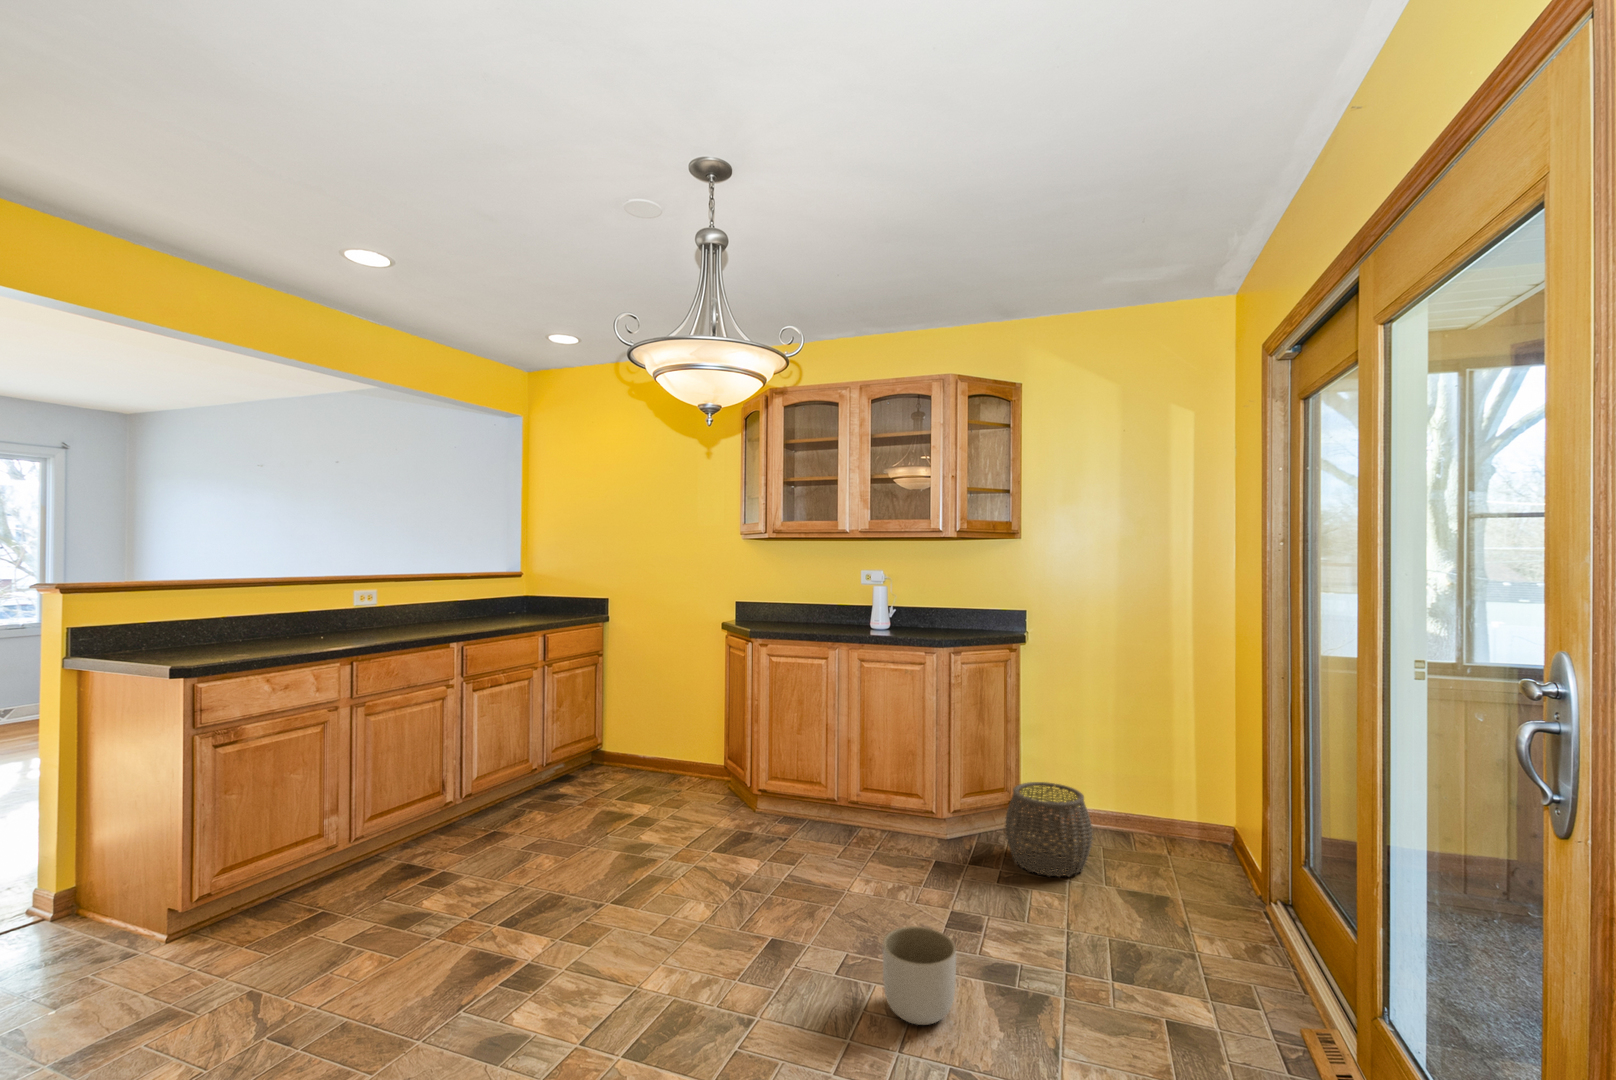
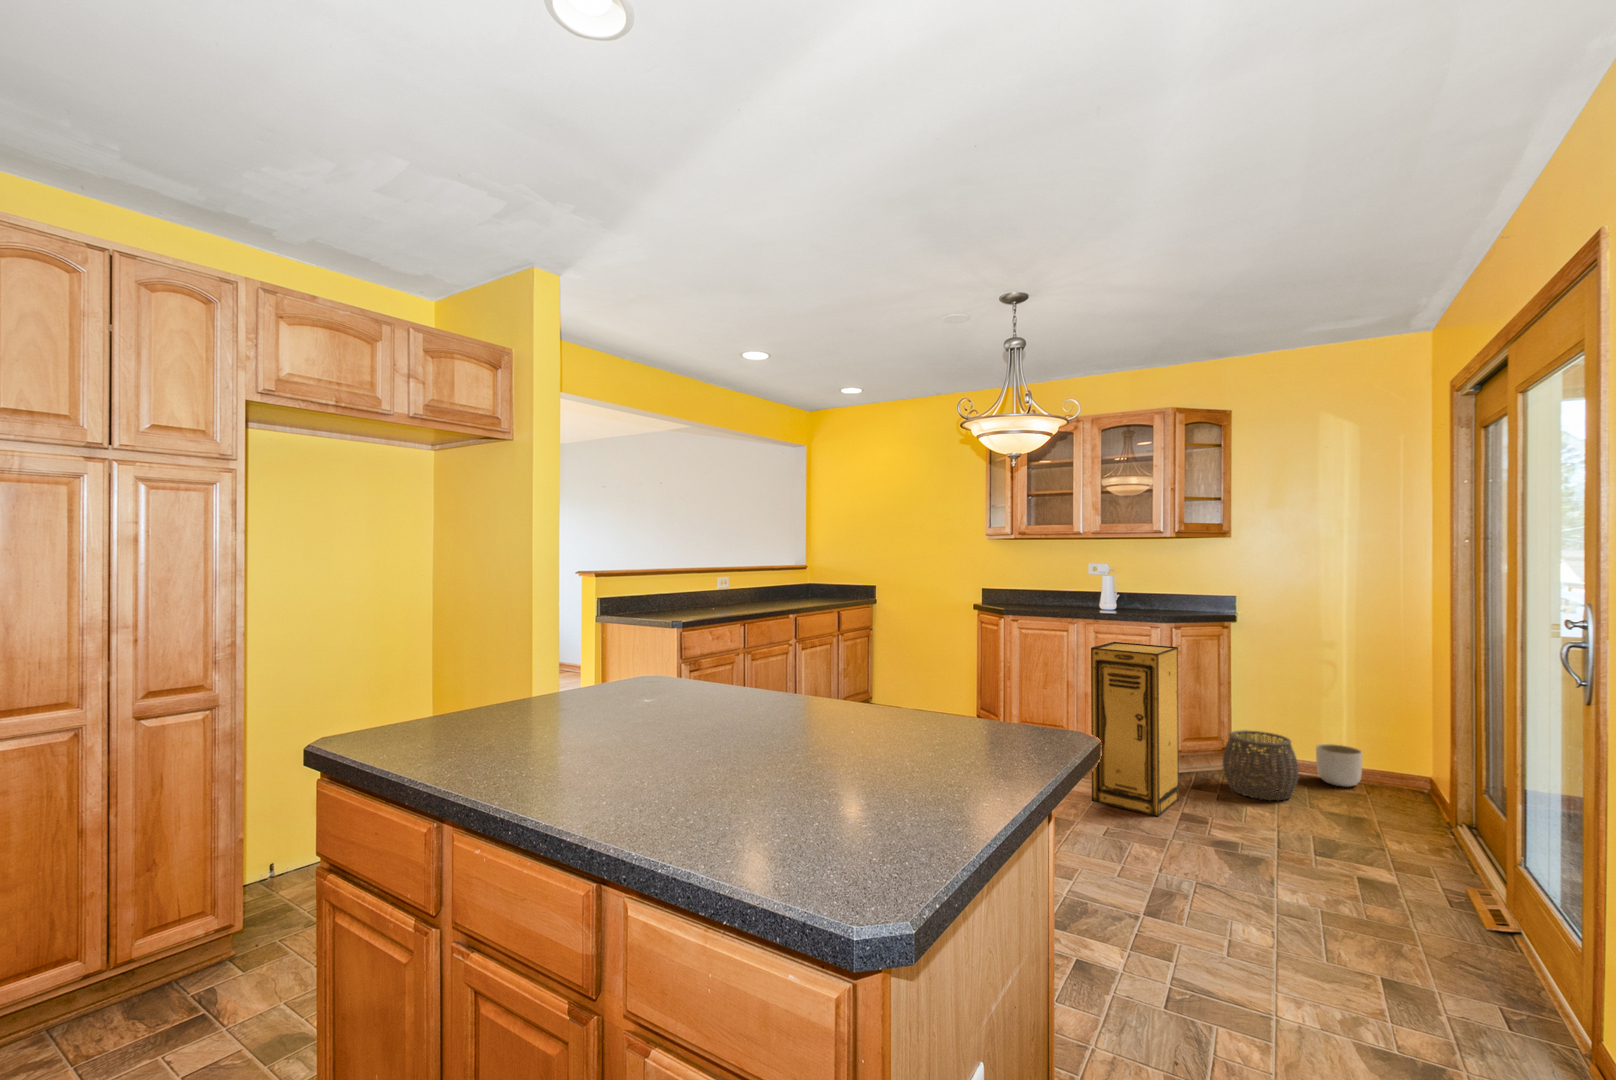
storage cabinet: none [838,675,951,922] -> present [1091,642,1179,817]
planter: present [883,926,956,1025] -> present [1316,744,1362,787]

